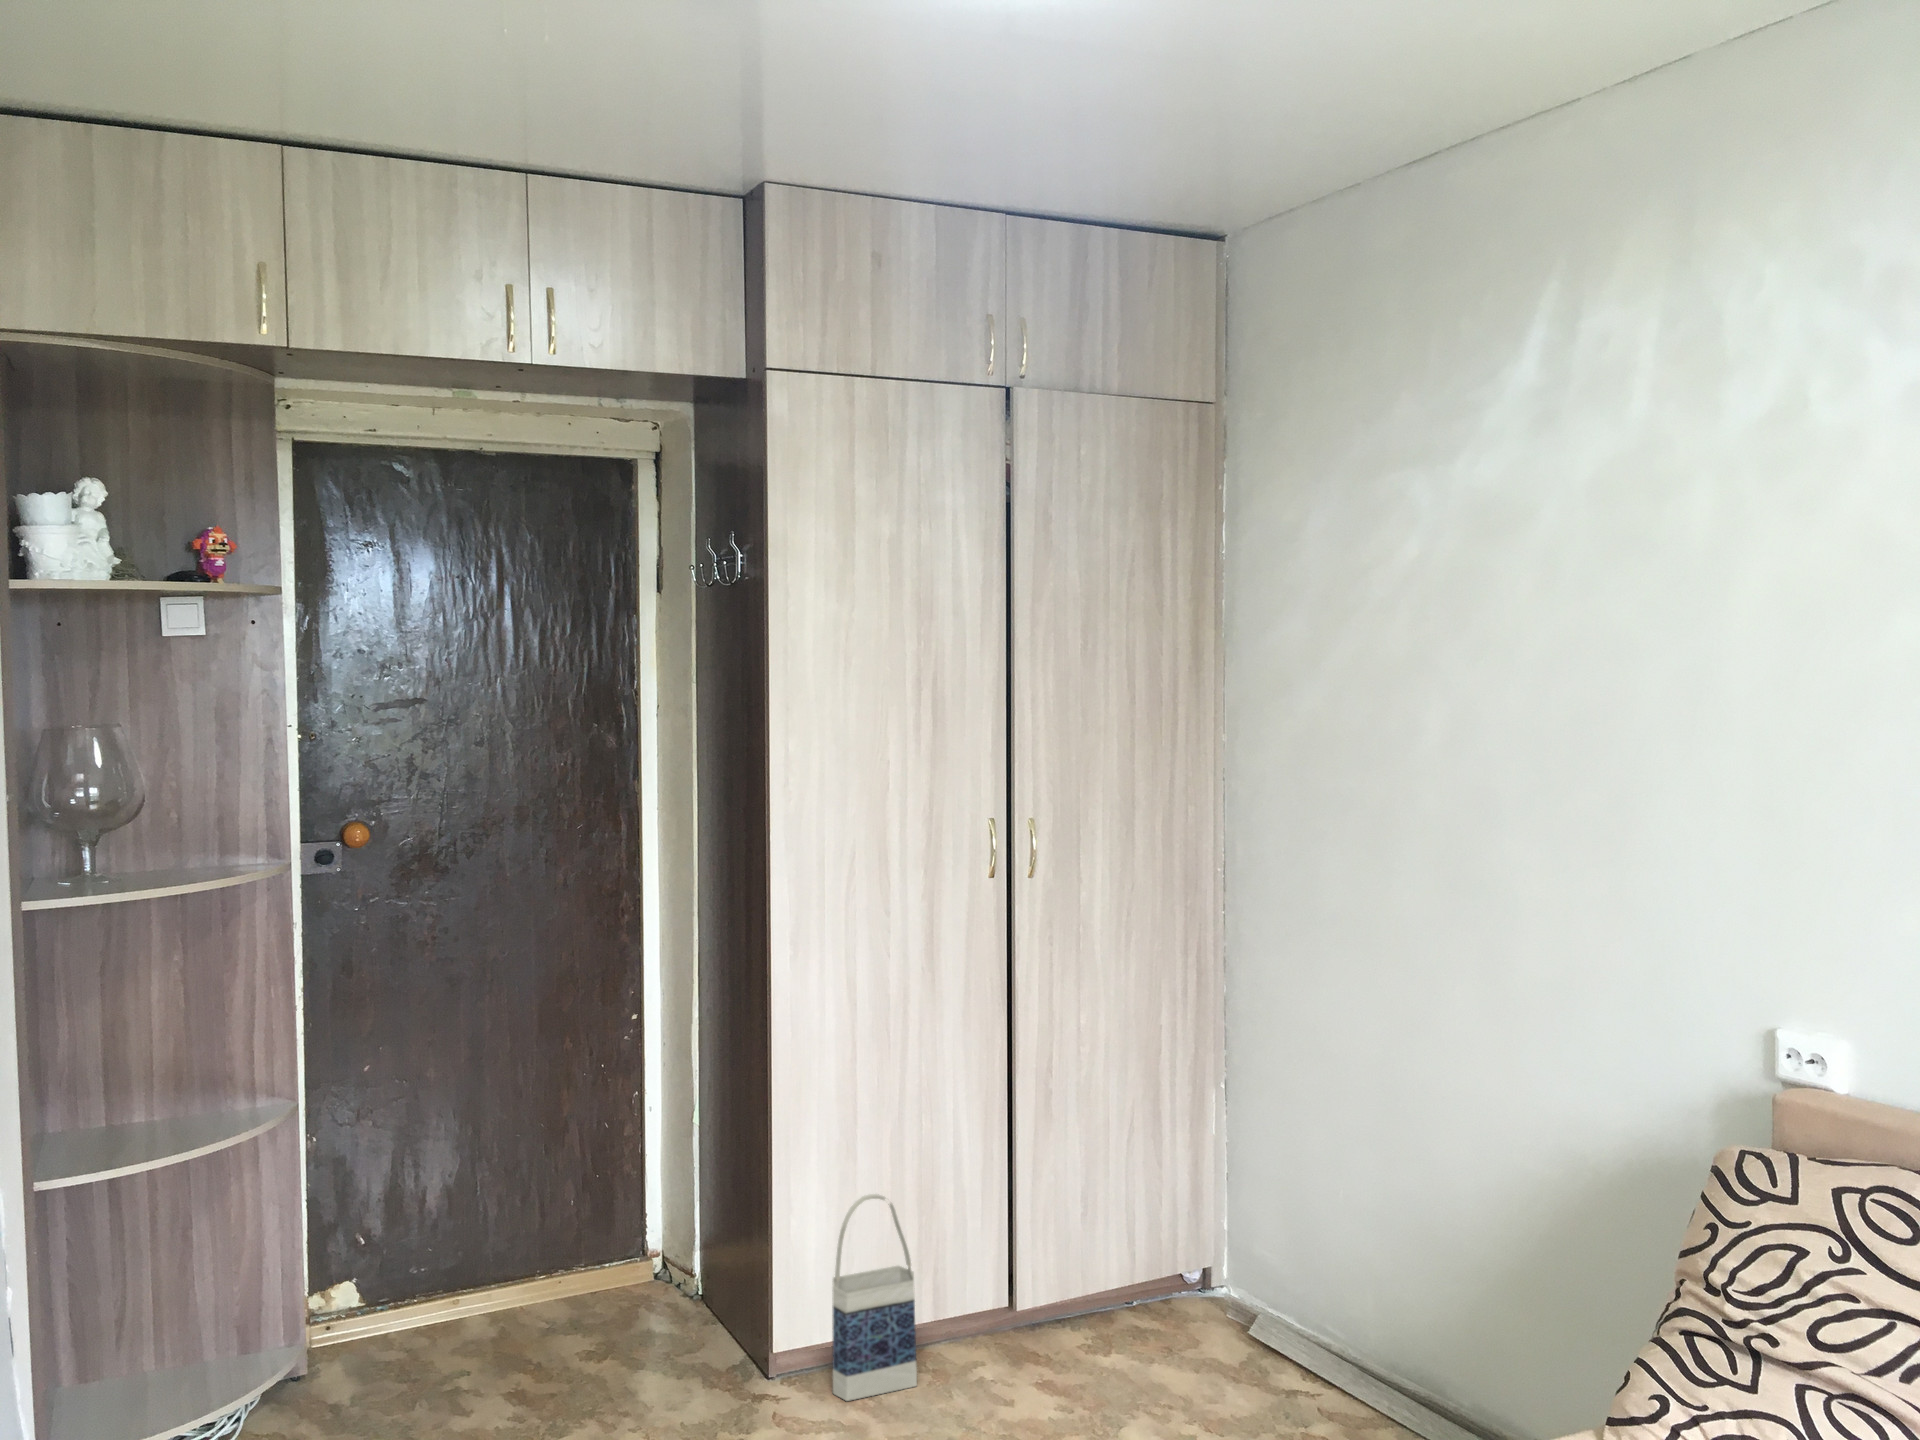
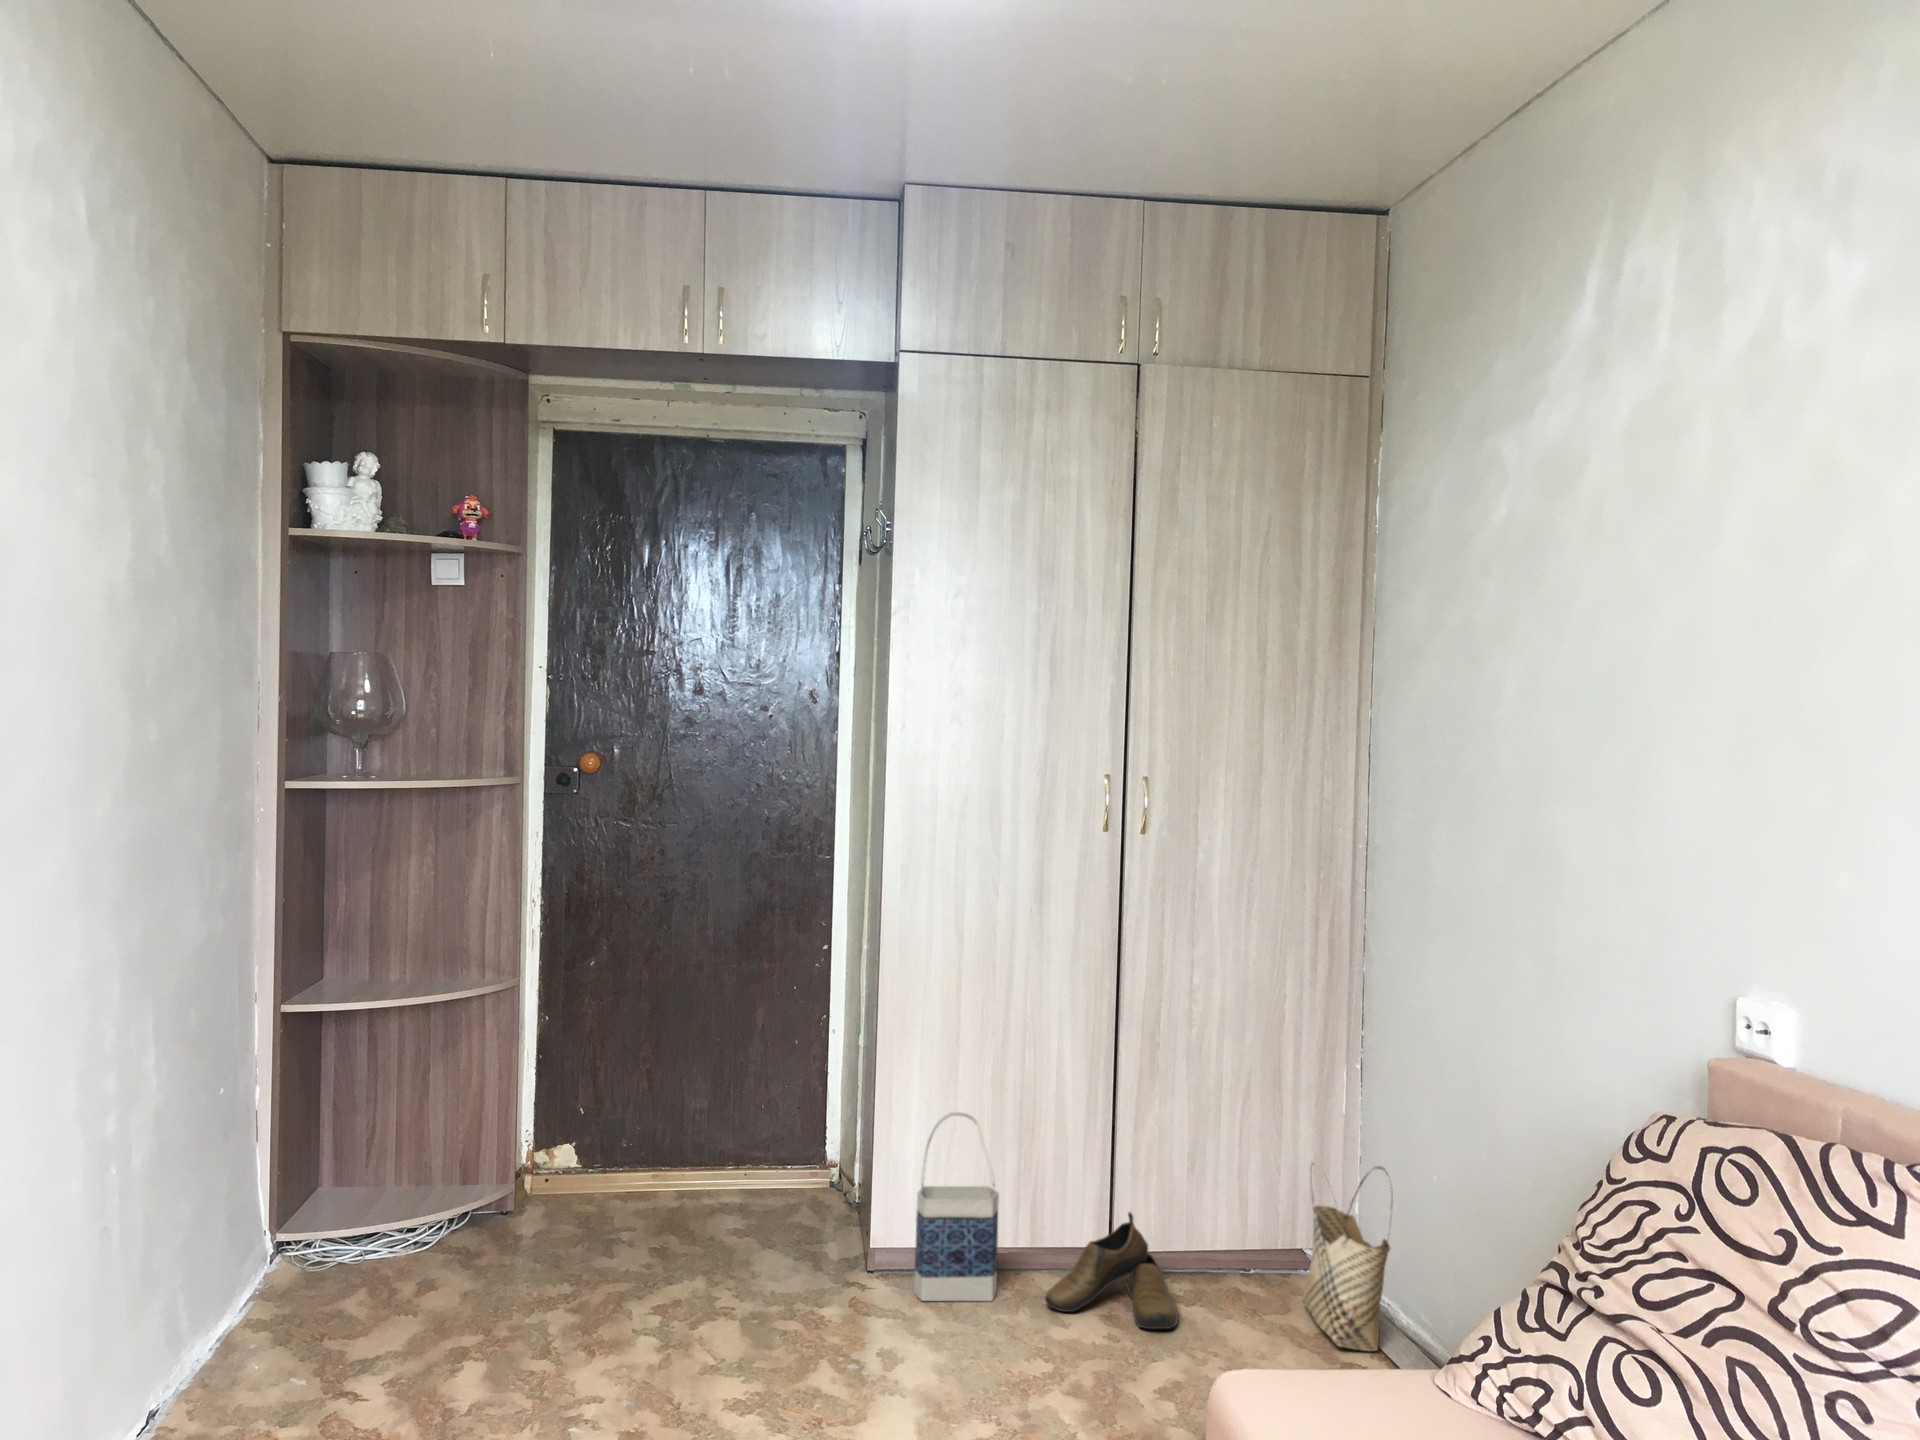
woven basket: none [1206,1186,1307,1368] -> present [1302,1163,1392,1351]
shoe: none [973,1267,1110,1386] -> present [1045,1212,1178,1329]

